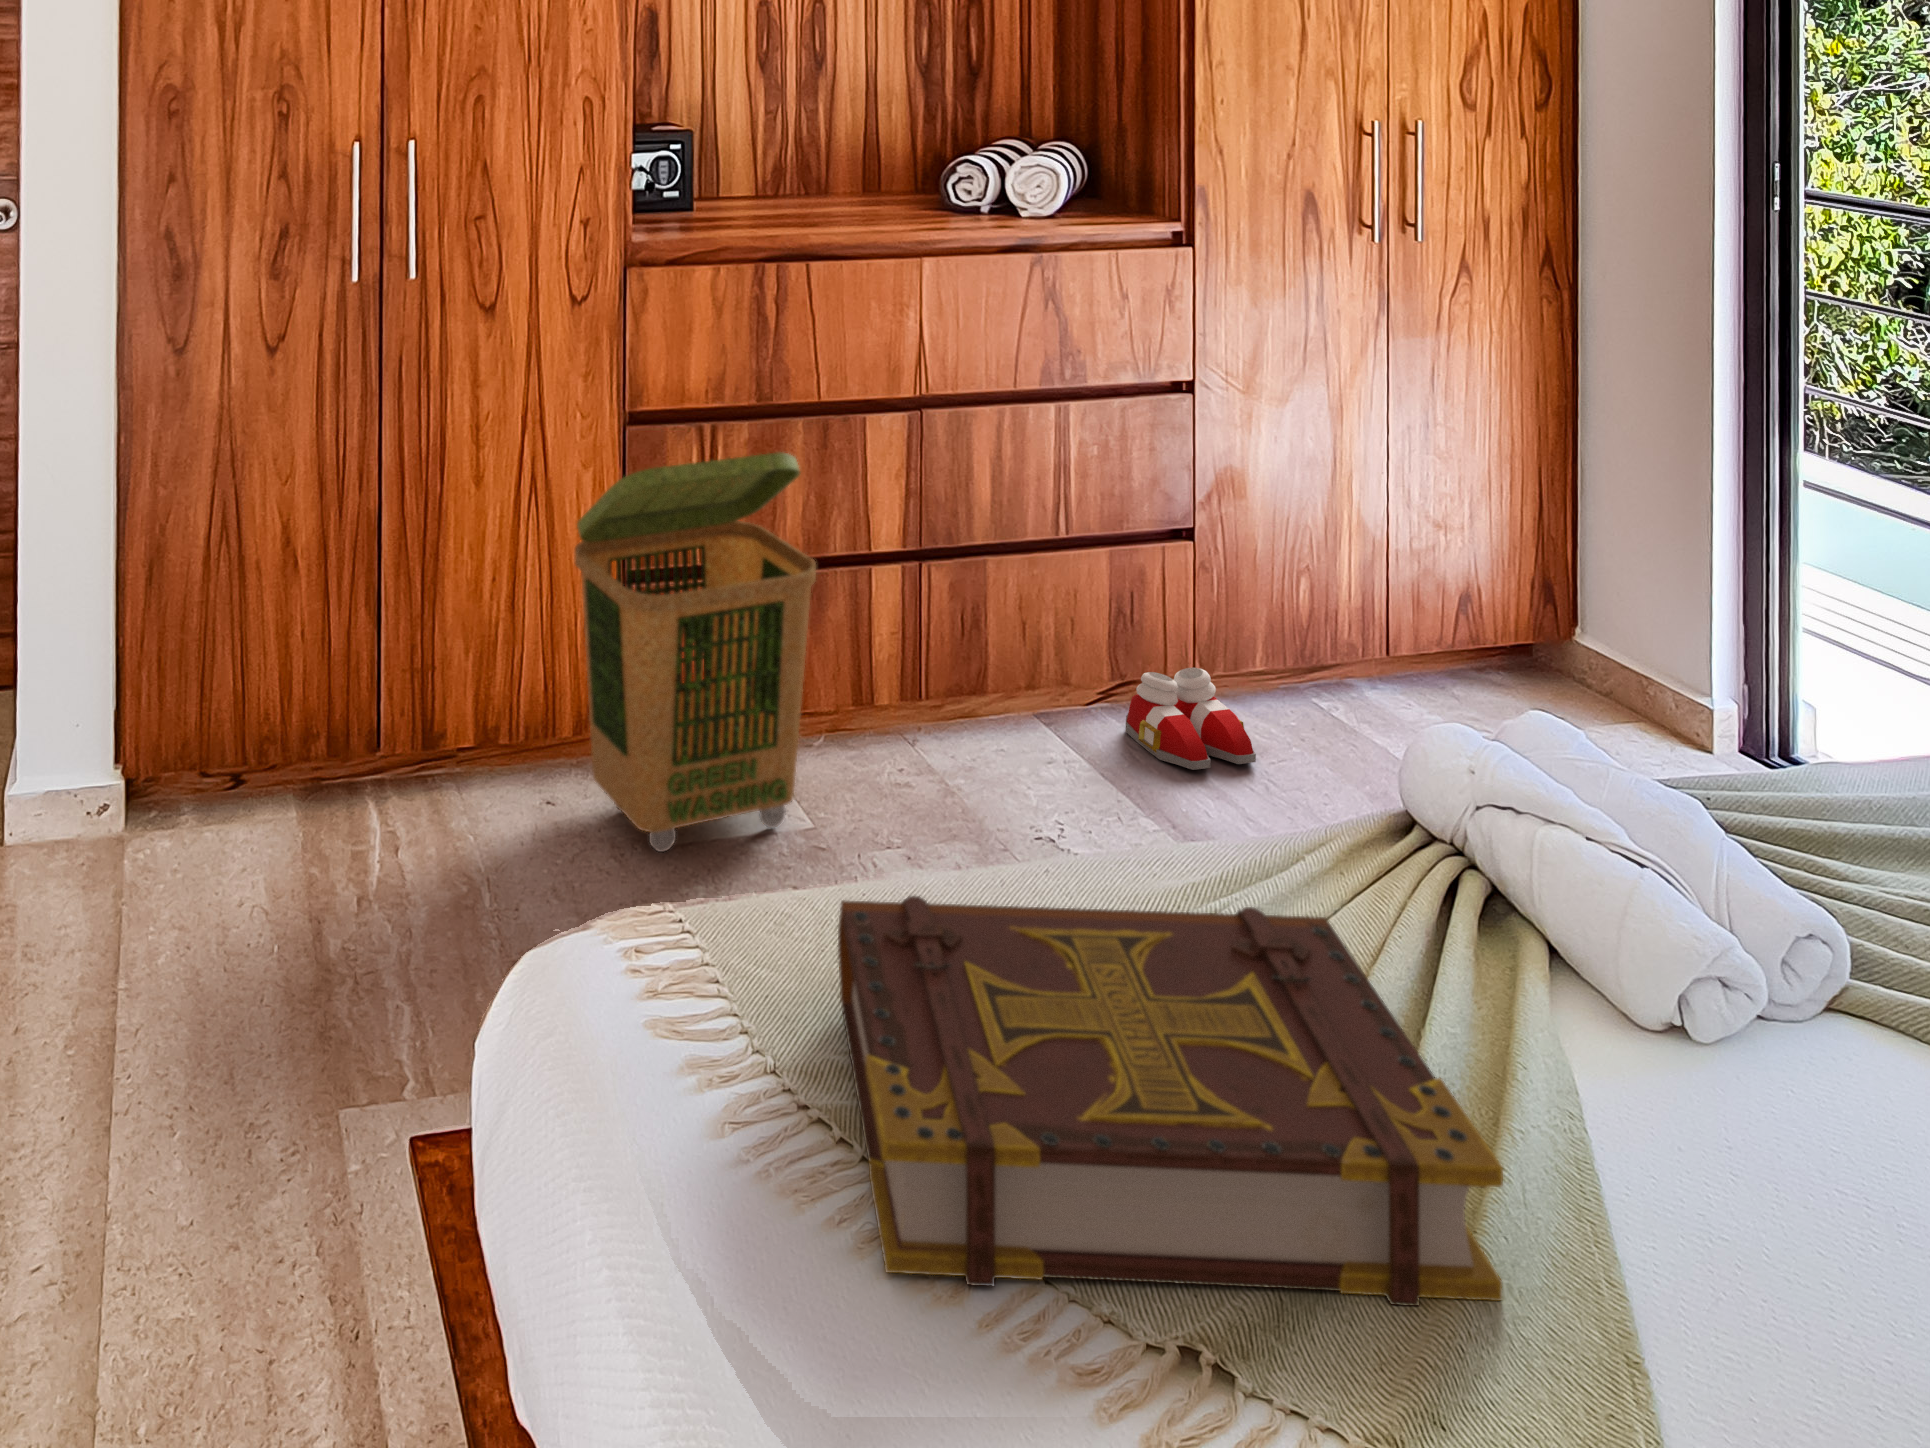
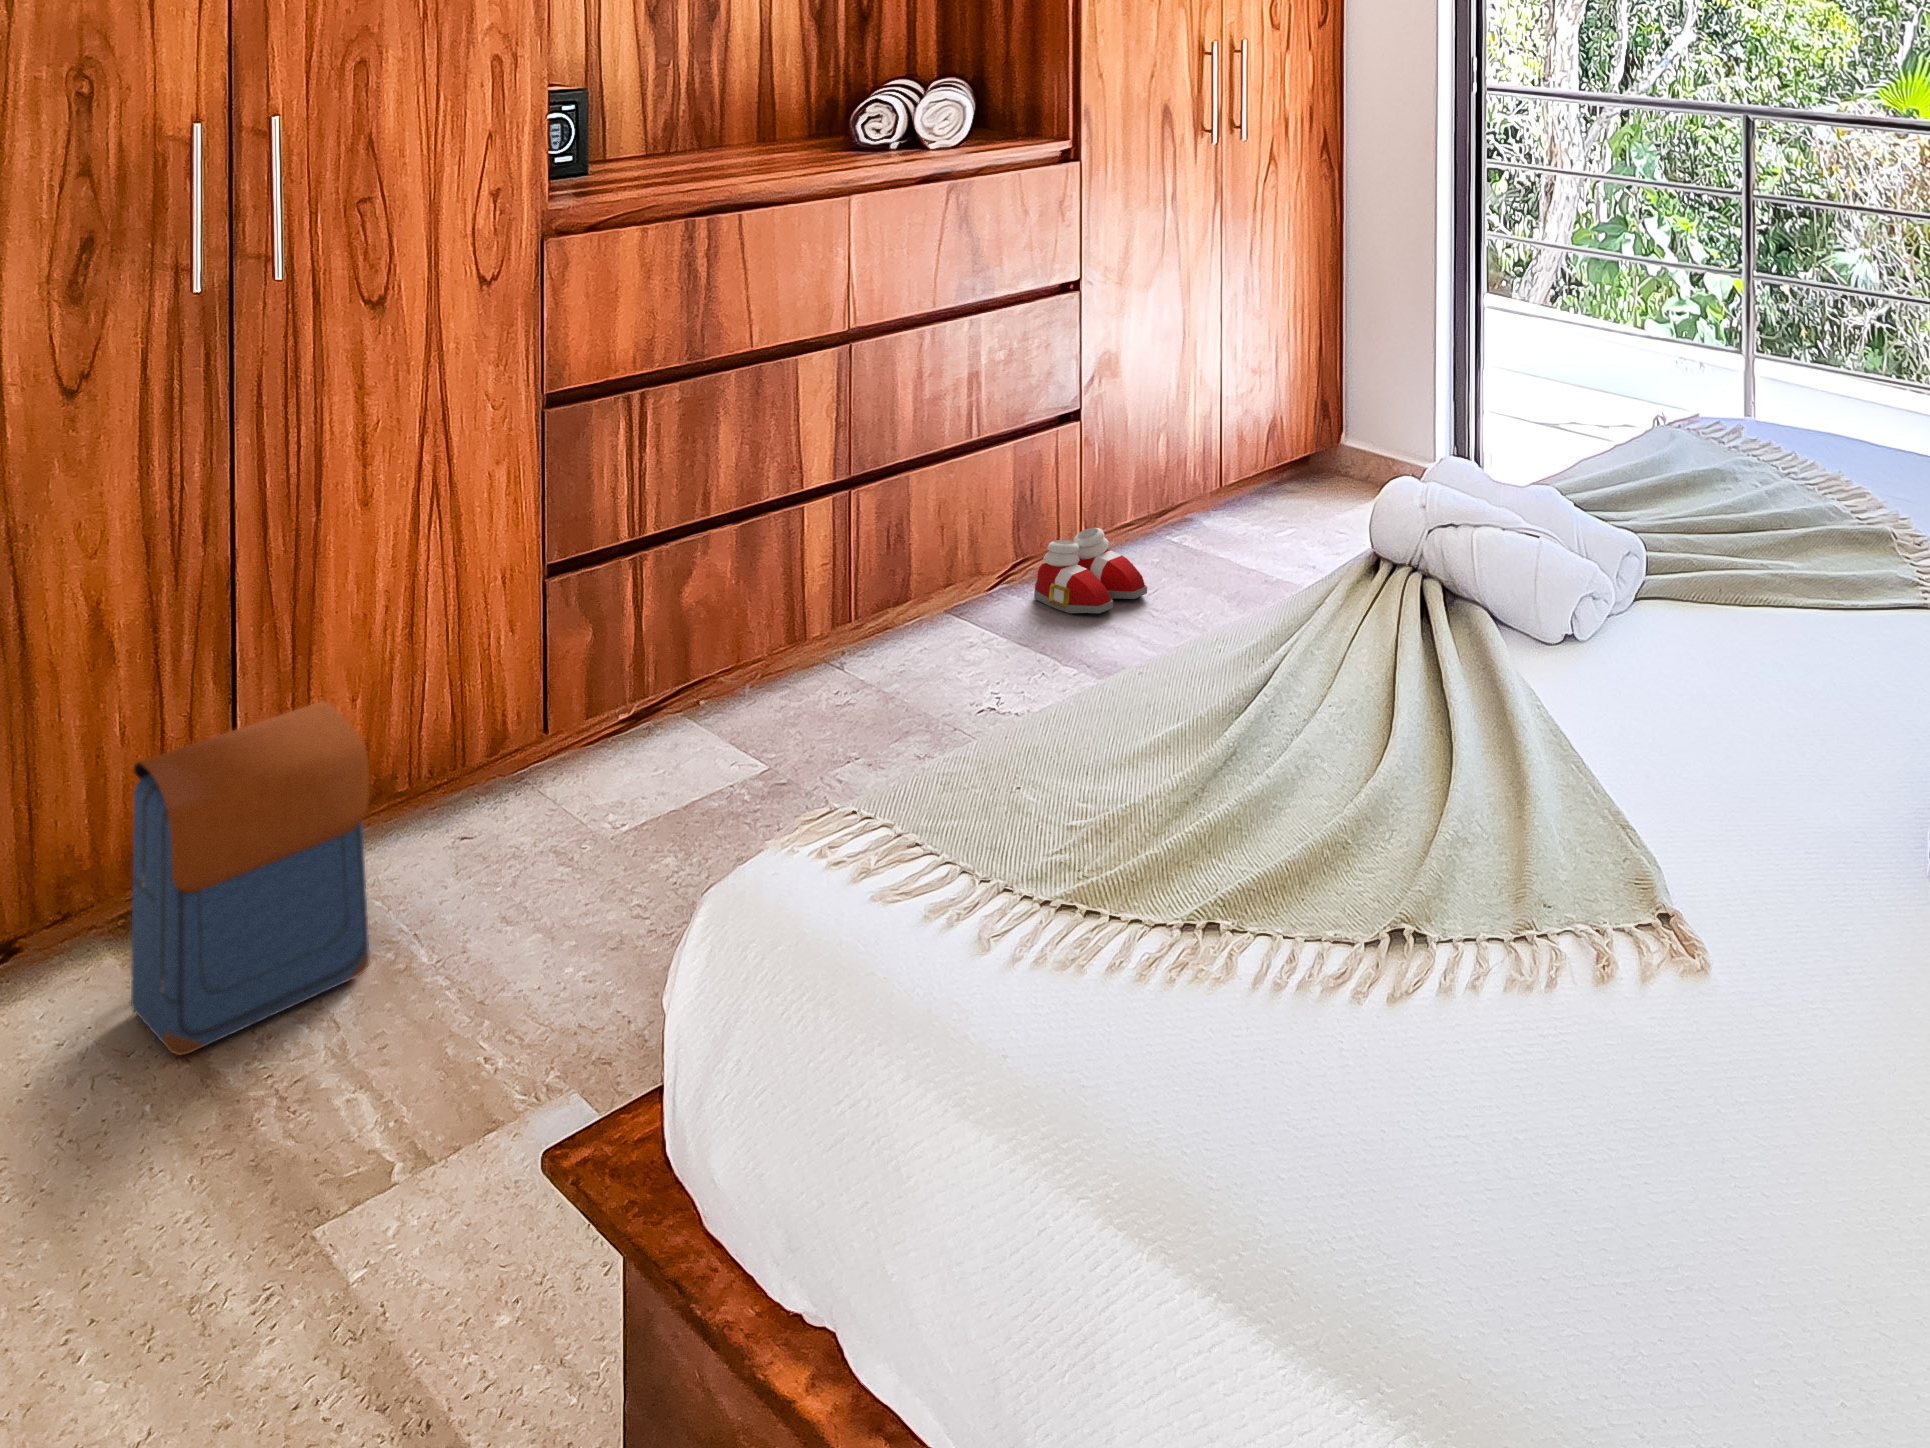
laundry basket: present [574,452,816,852] -> none [492,399,773,836]
backpack: none [292,655,450,926] -> present [131,701,370,1056]
book: present [838,896,1503,1306] -> none [1027,621,1570,981]

